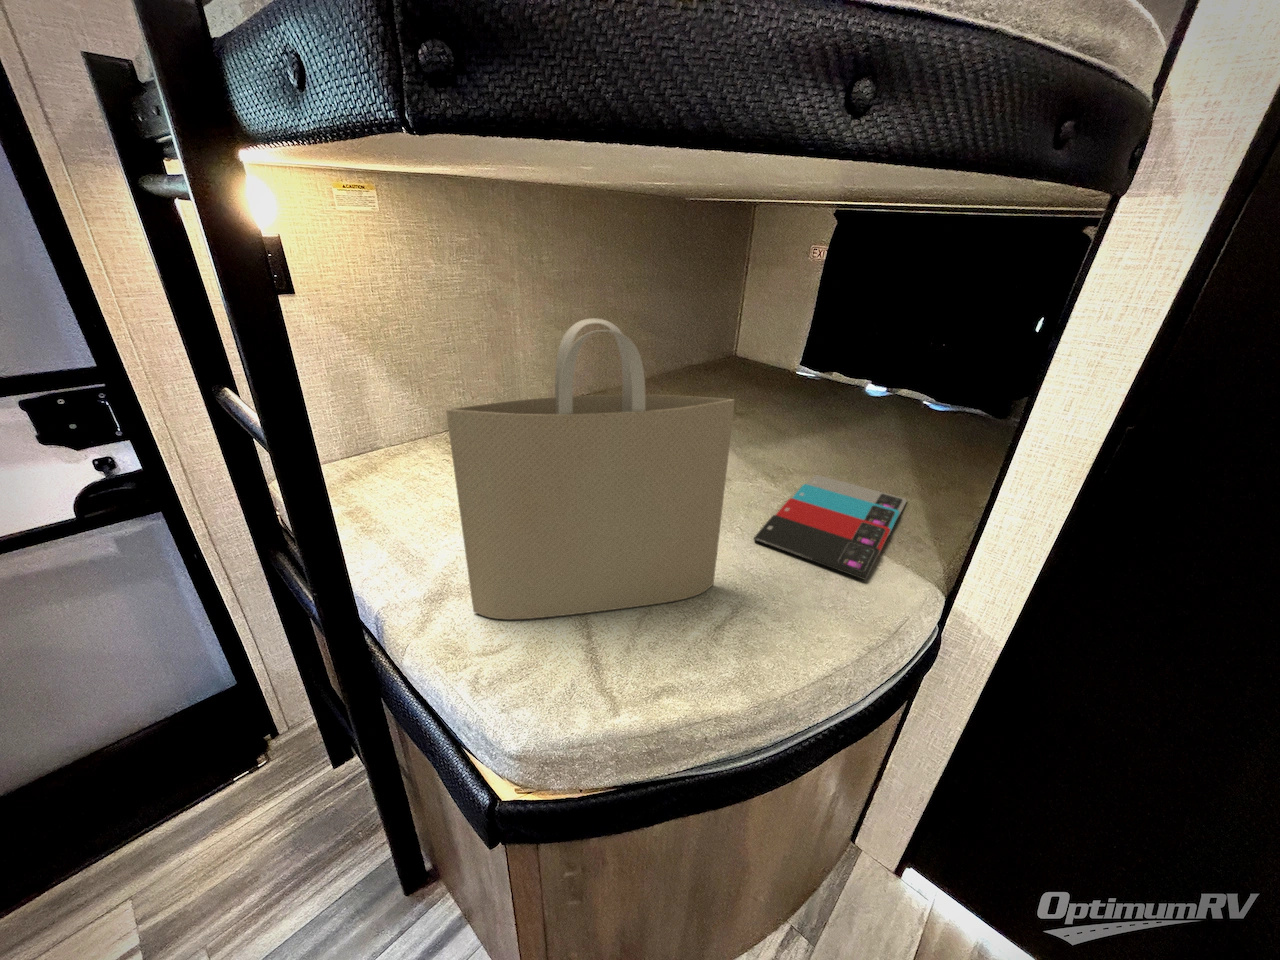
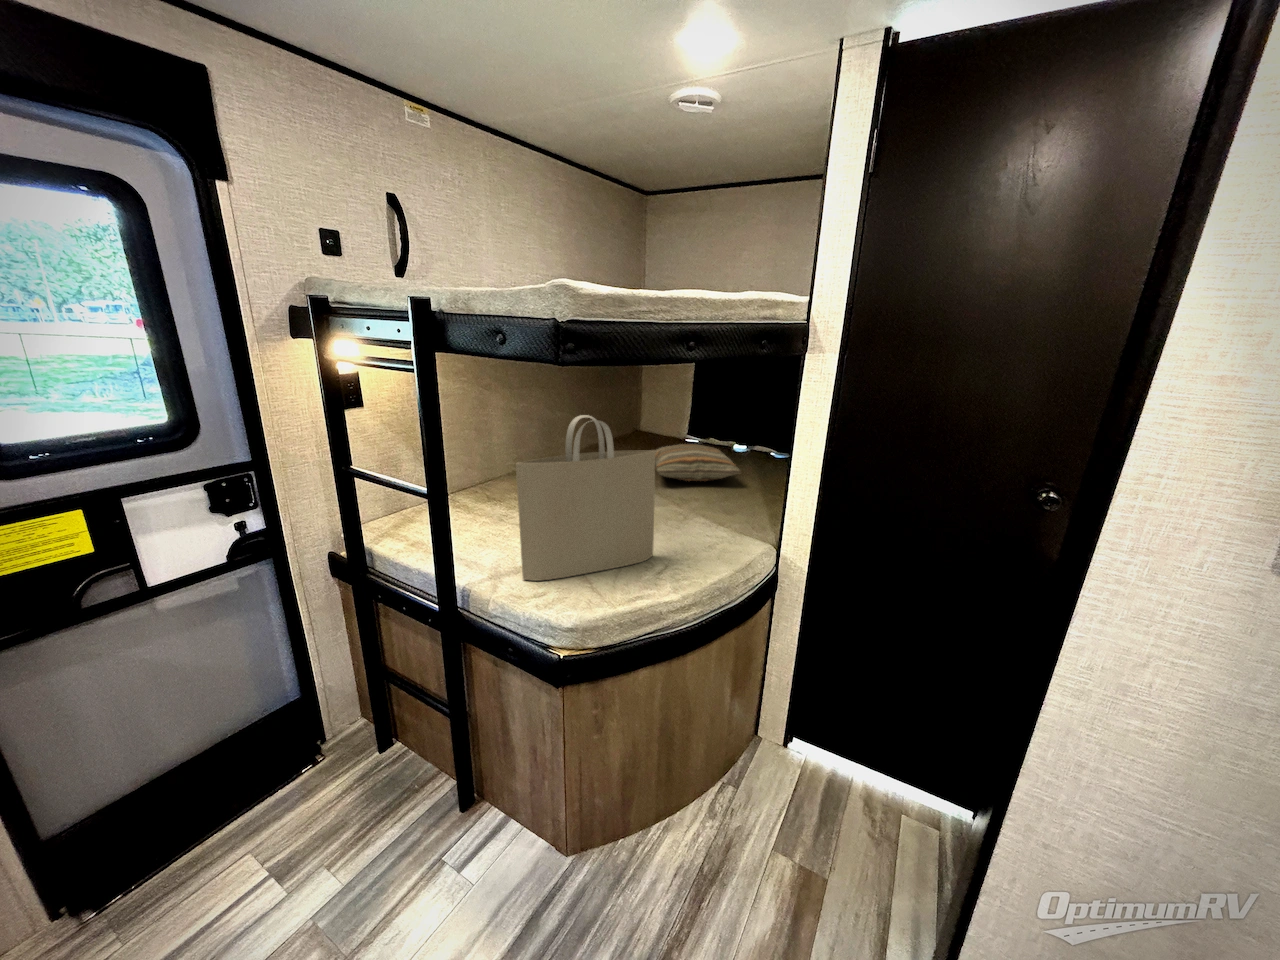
pillow: none [737,379,882,440] -> present [655,444,741,481]
smartphone: present [754,475,907,580] -> none [672,500,758,545]

